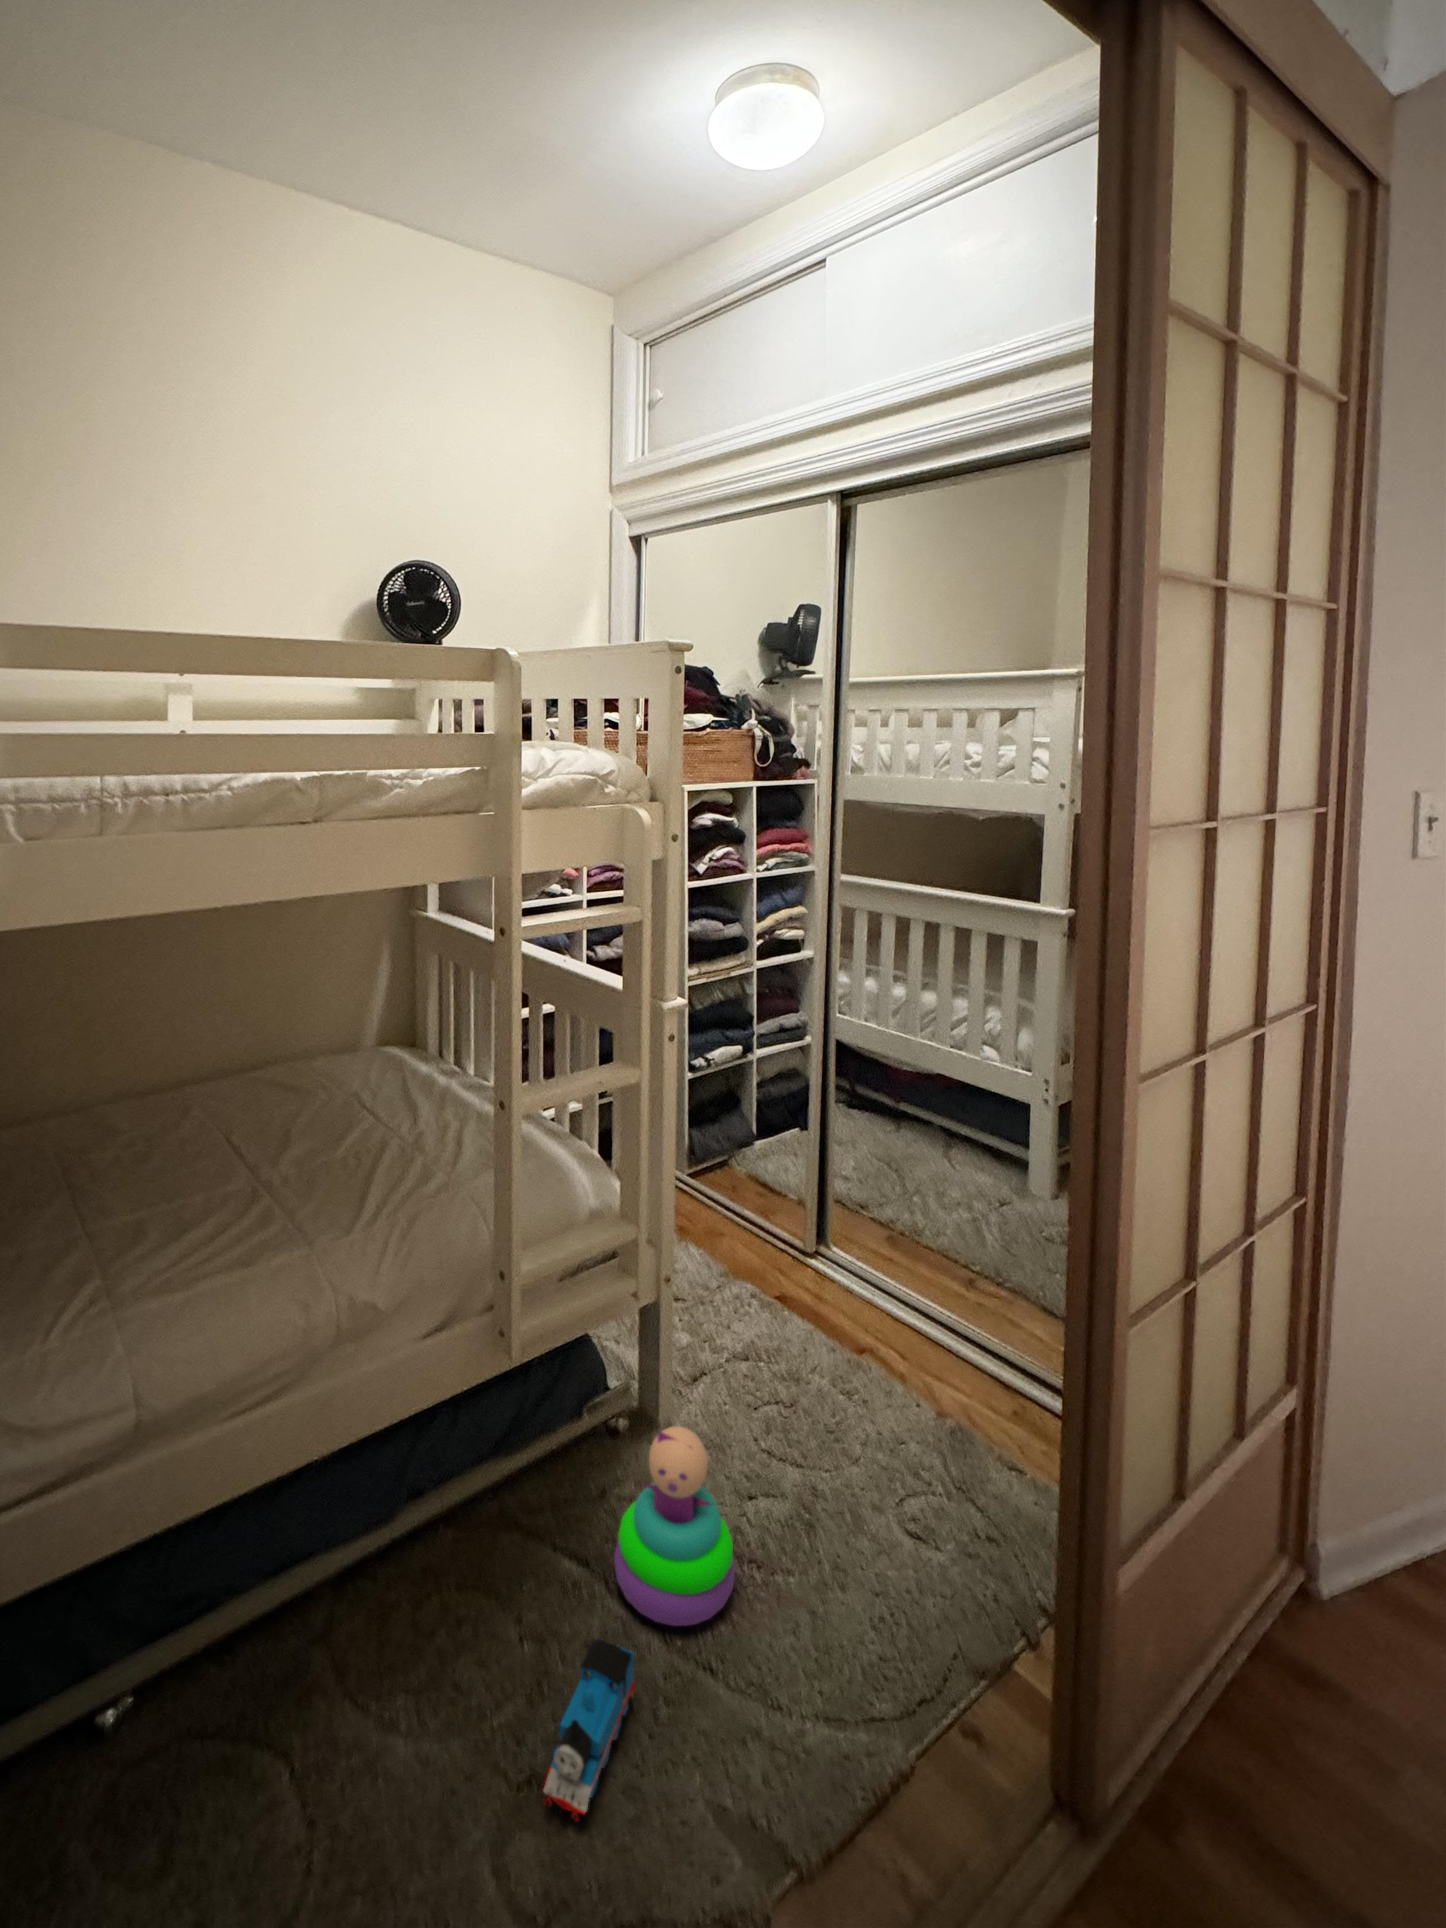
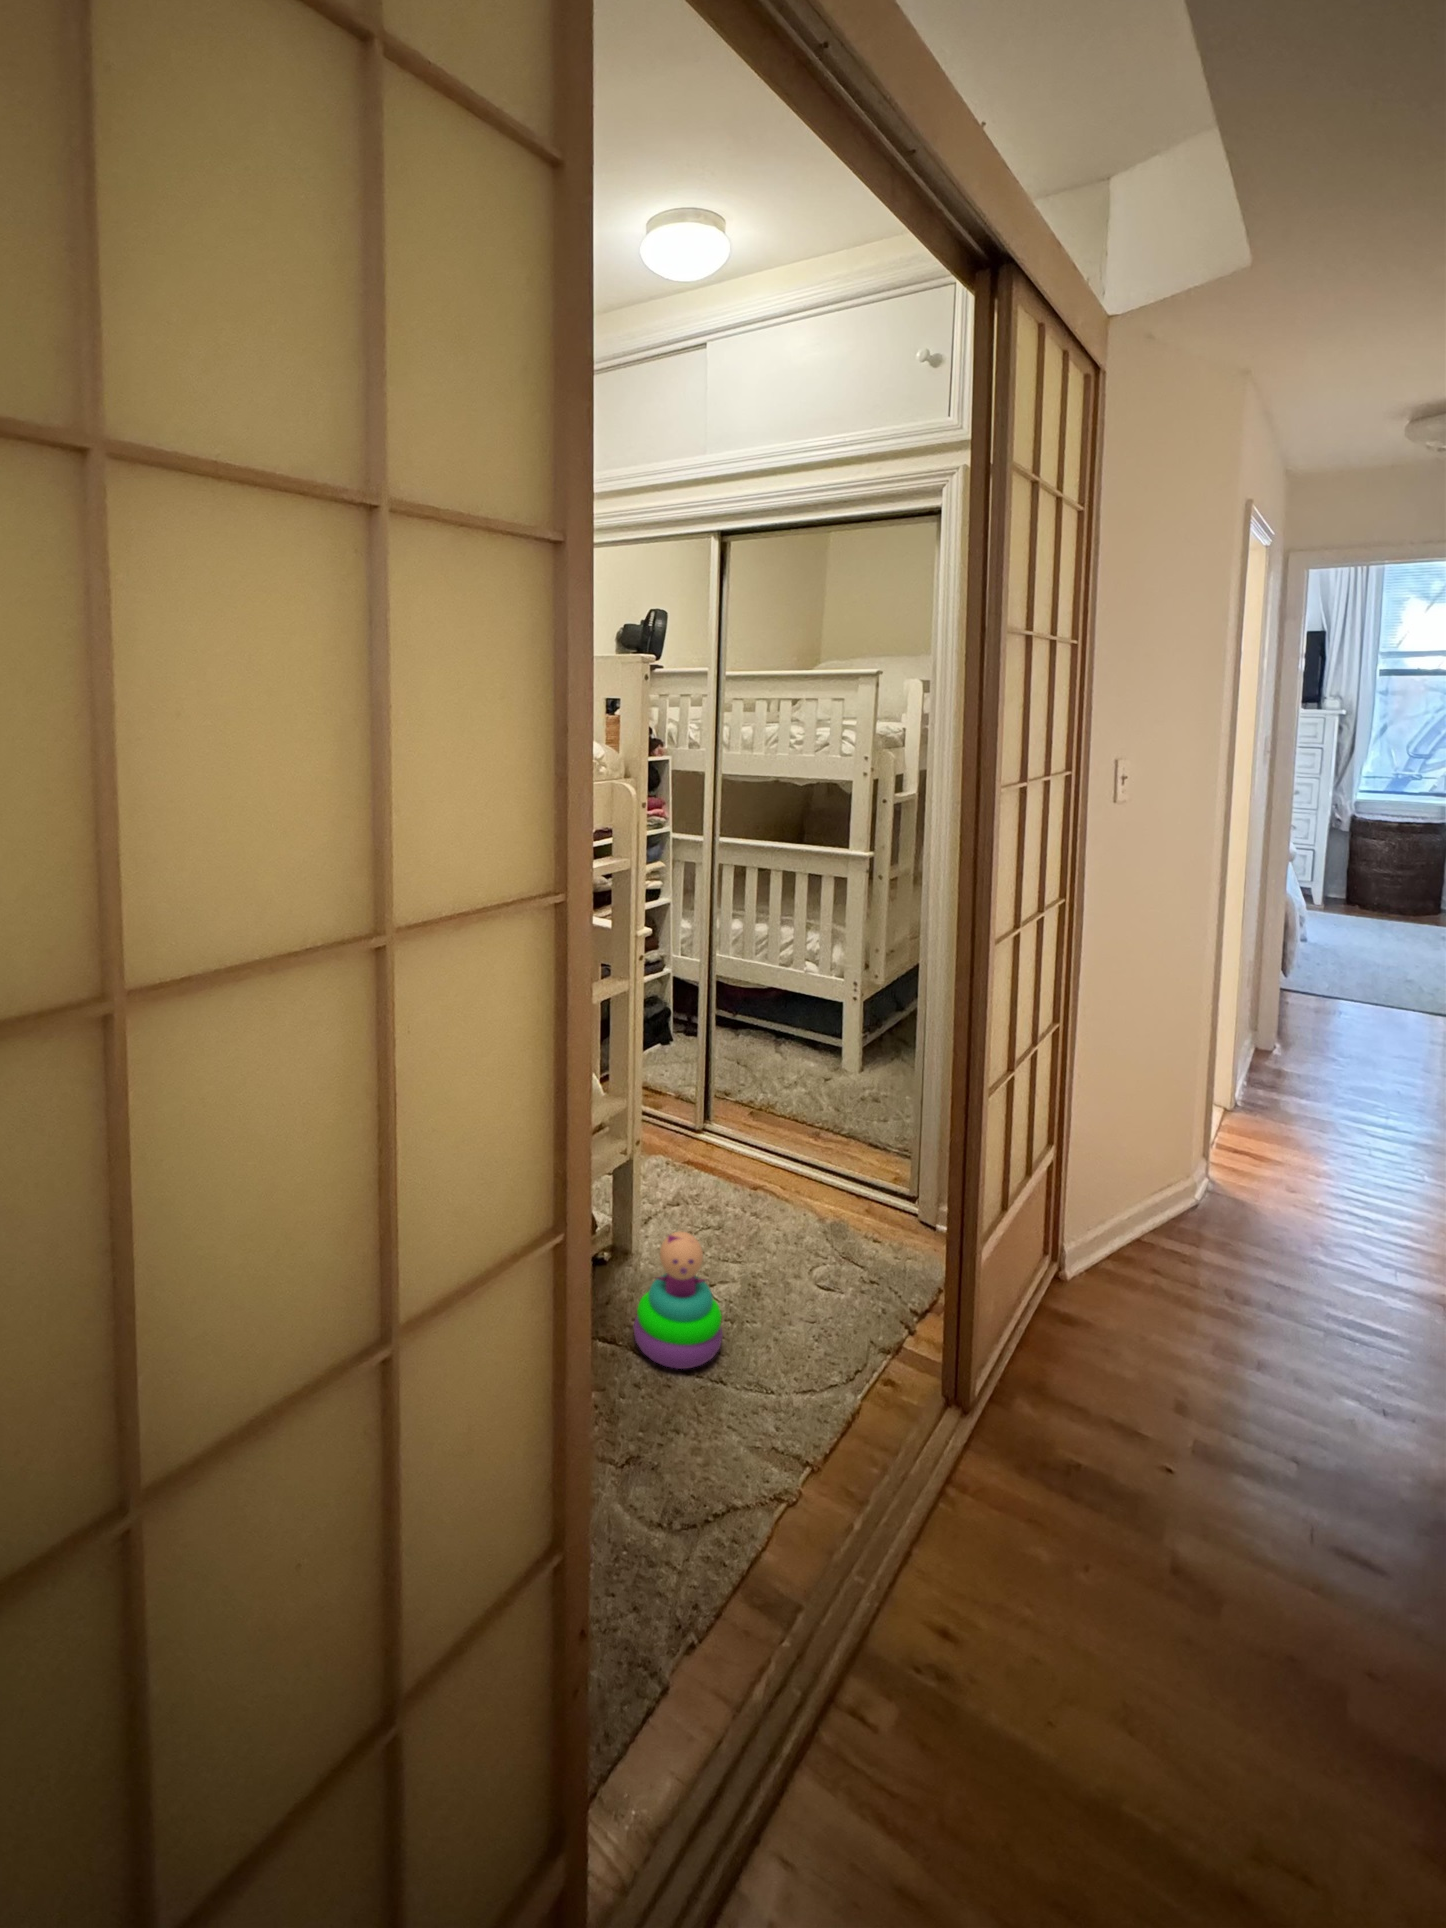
toy train: present [543,1639,635,1821] -> none [643,1375,680,1483]

